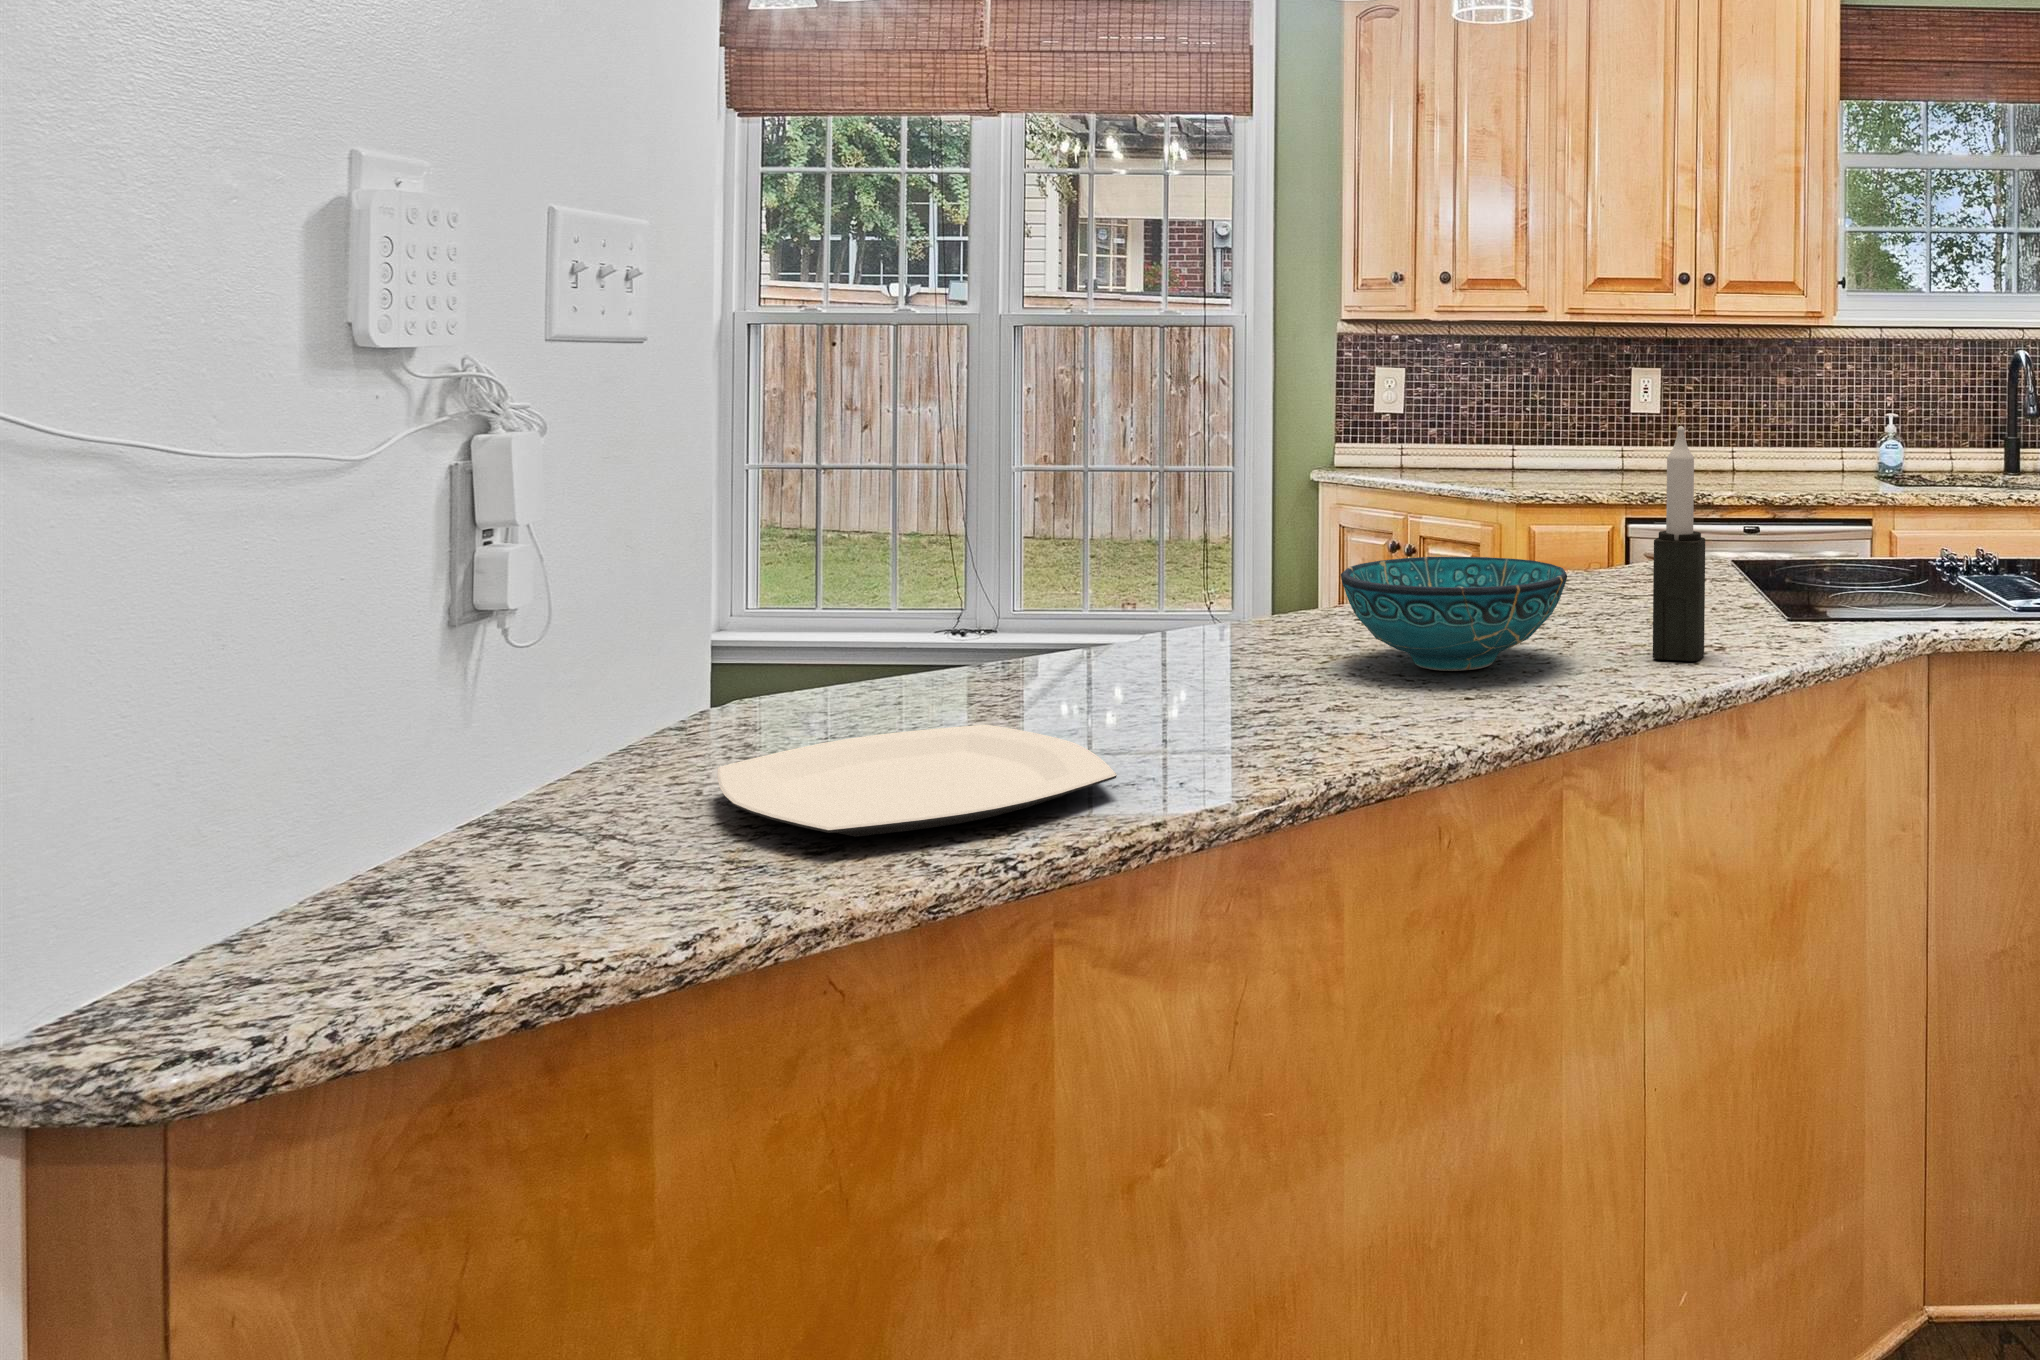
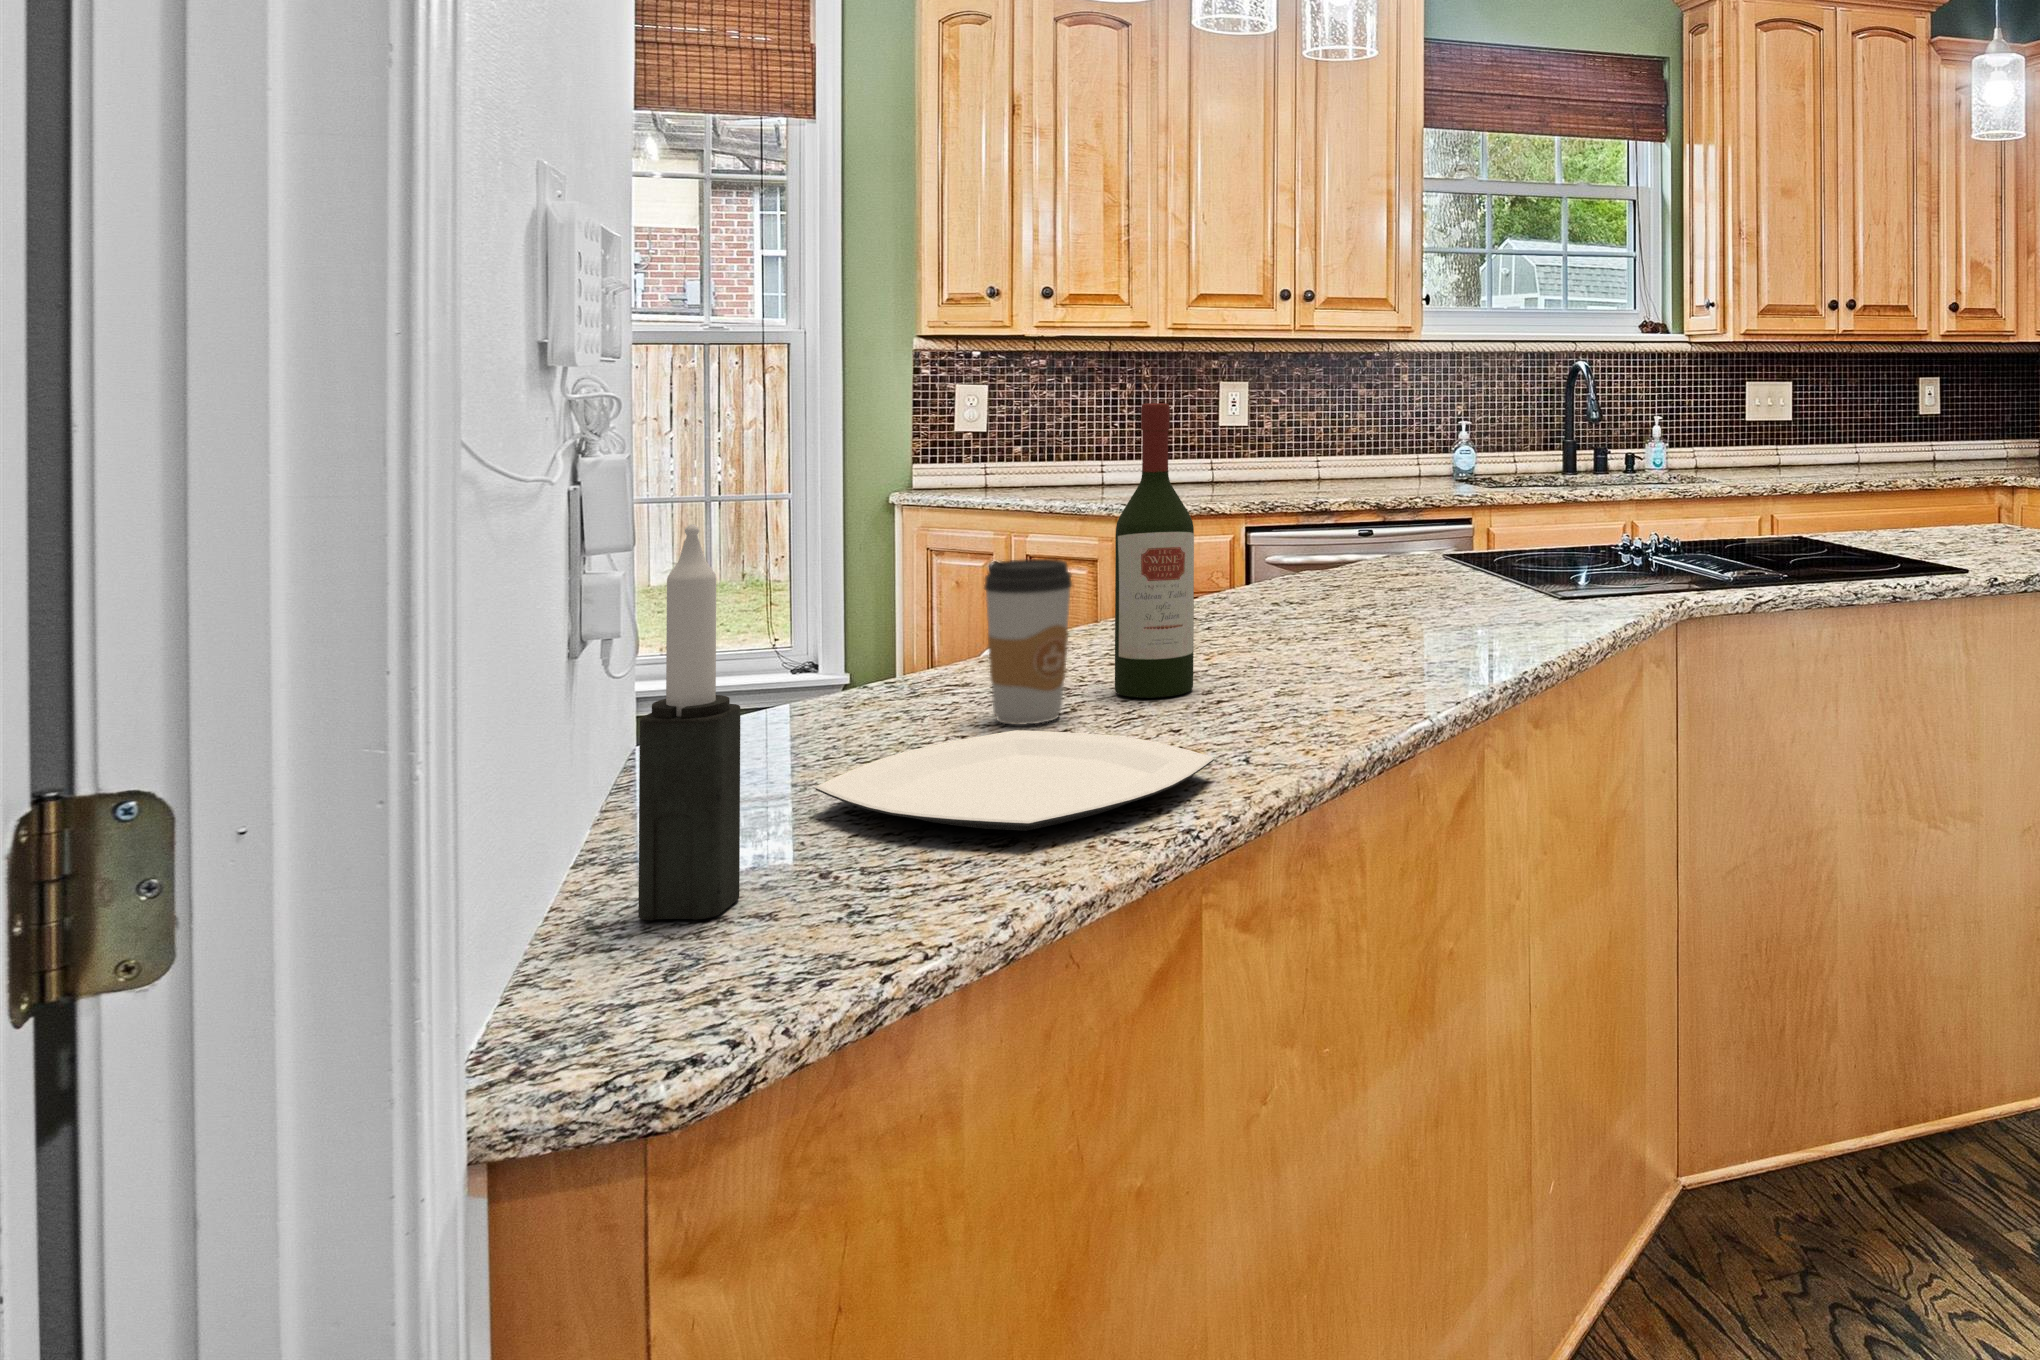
wine bottle: none [1169,386,1253,699] -> present [1115,403,1194,698]
candle: present [1653,426,1705,661] -> present [638,524,741,920]
coffee cup: none [1006,546,1098,718] -> present [984,559,1072,725]
bowl: present [1341,557,1567,671] -> none [1236,555,1445,658]

